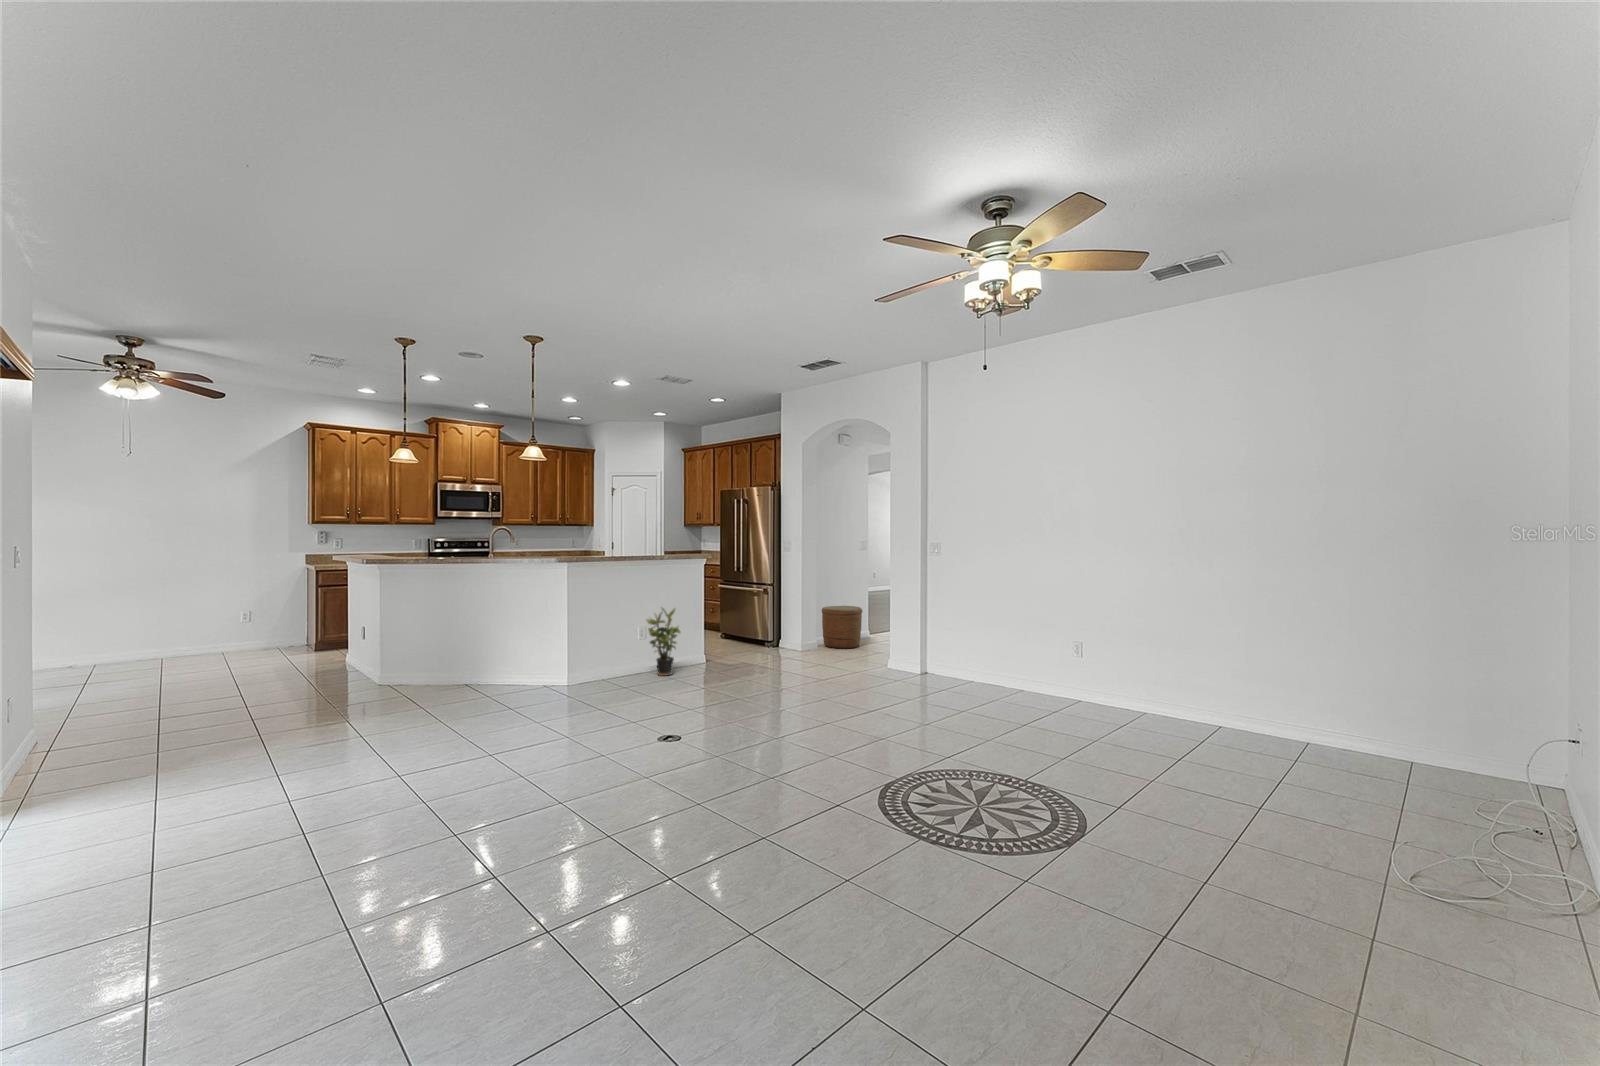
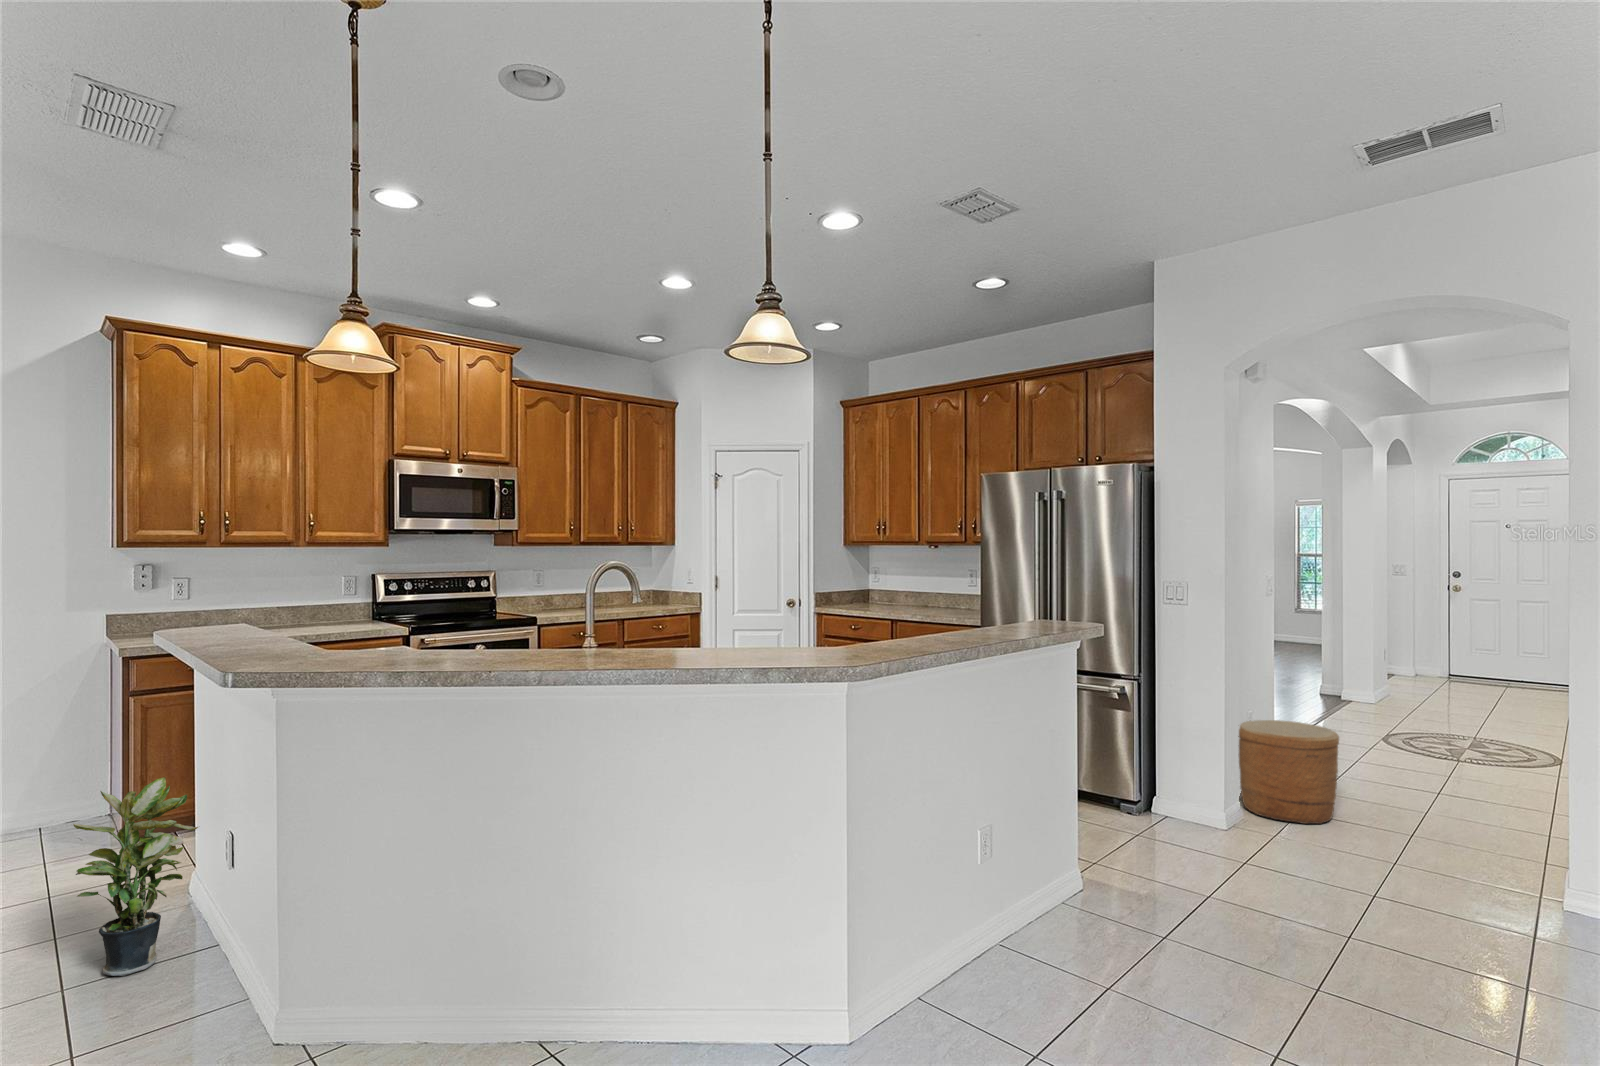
potted plant: present [647,608,680,676] -> present [73,777,198,976]

